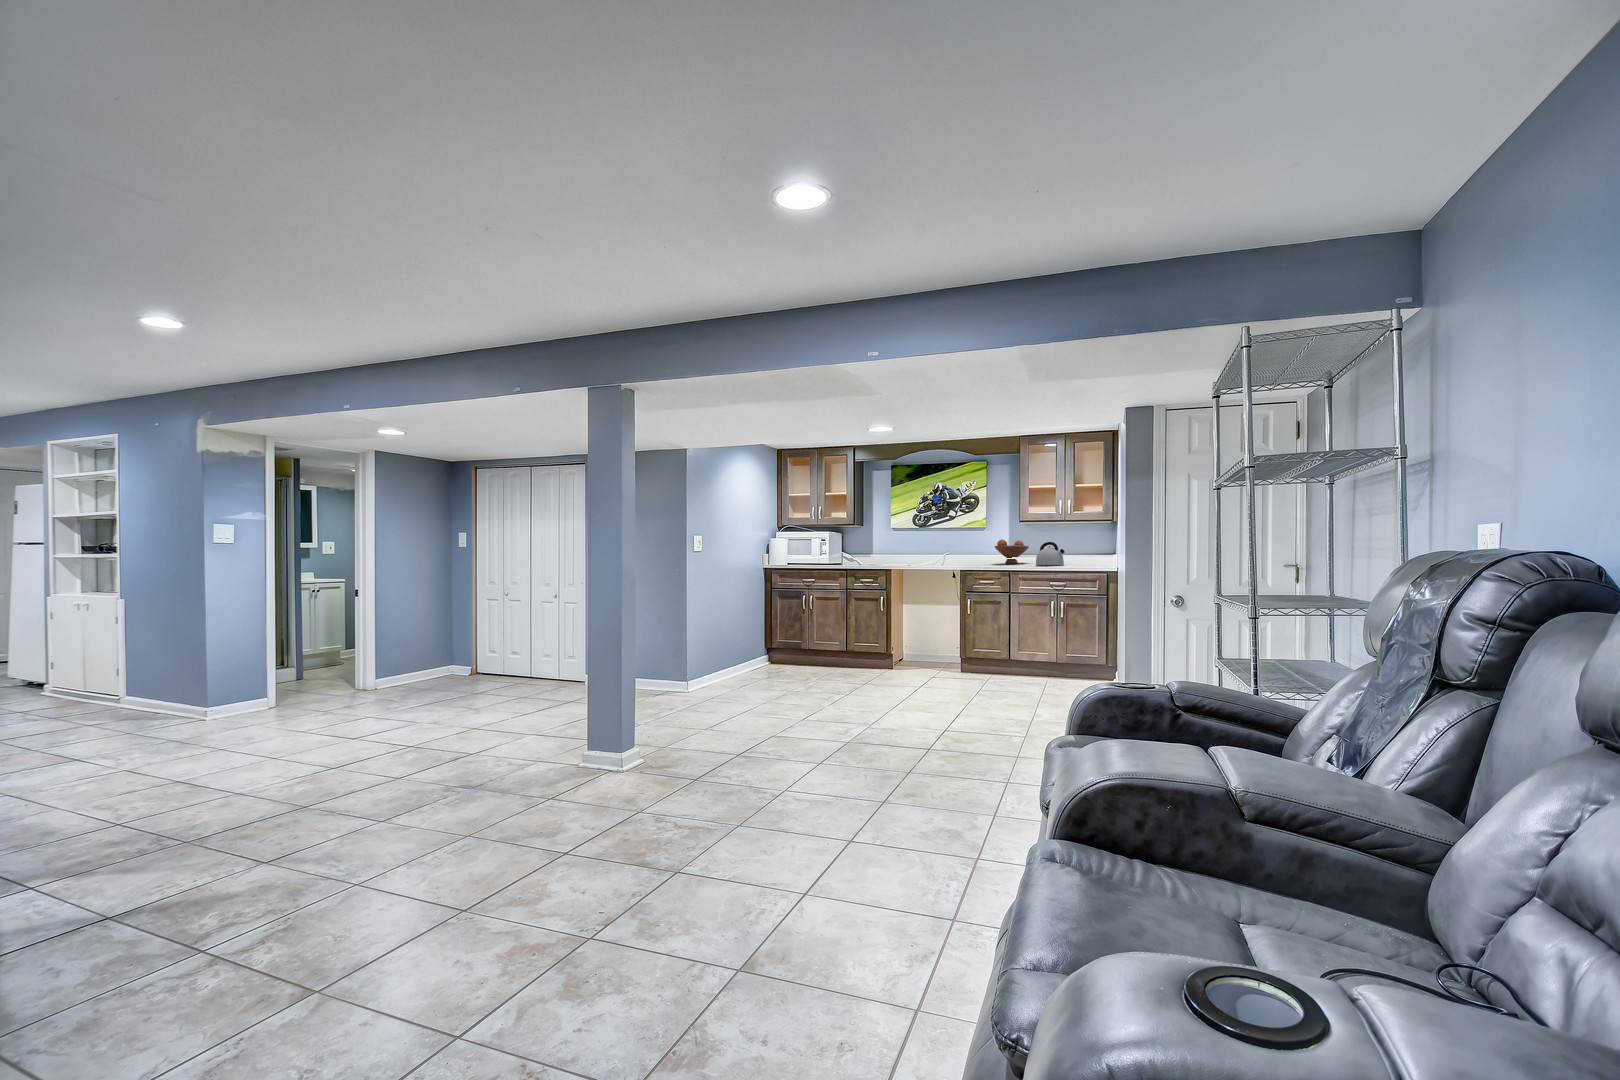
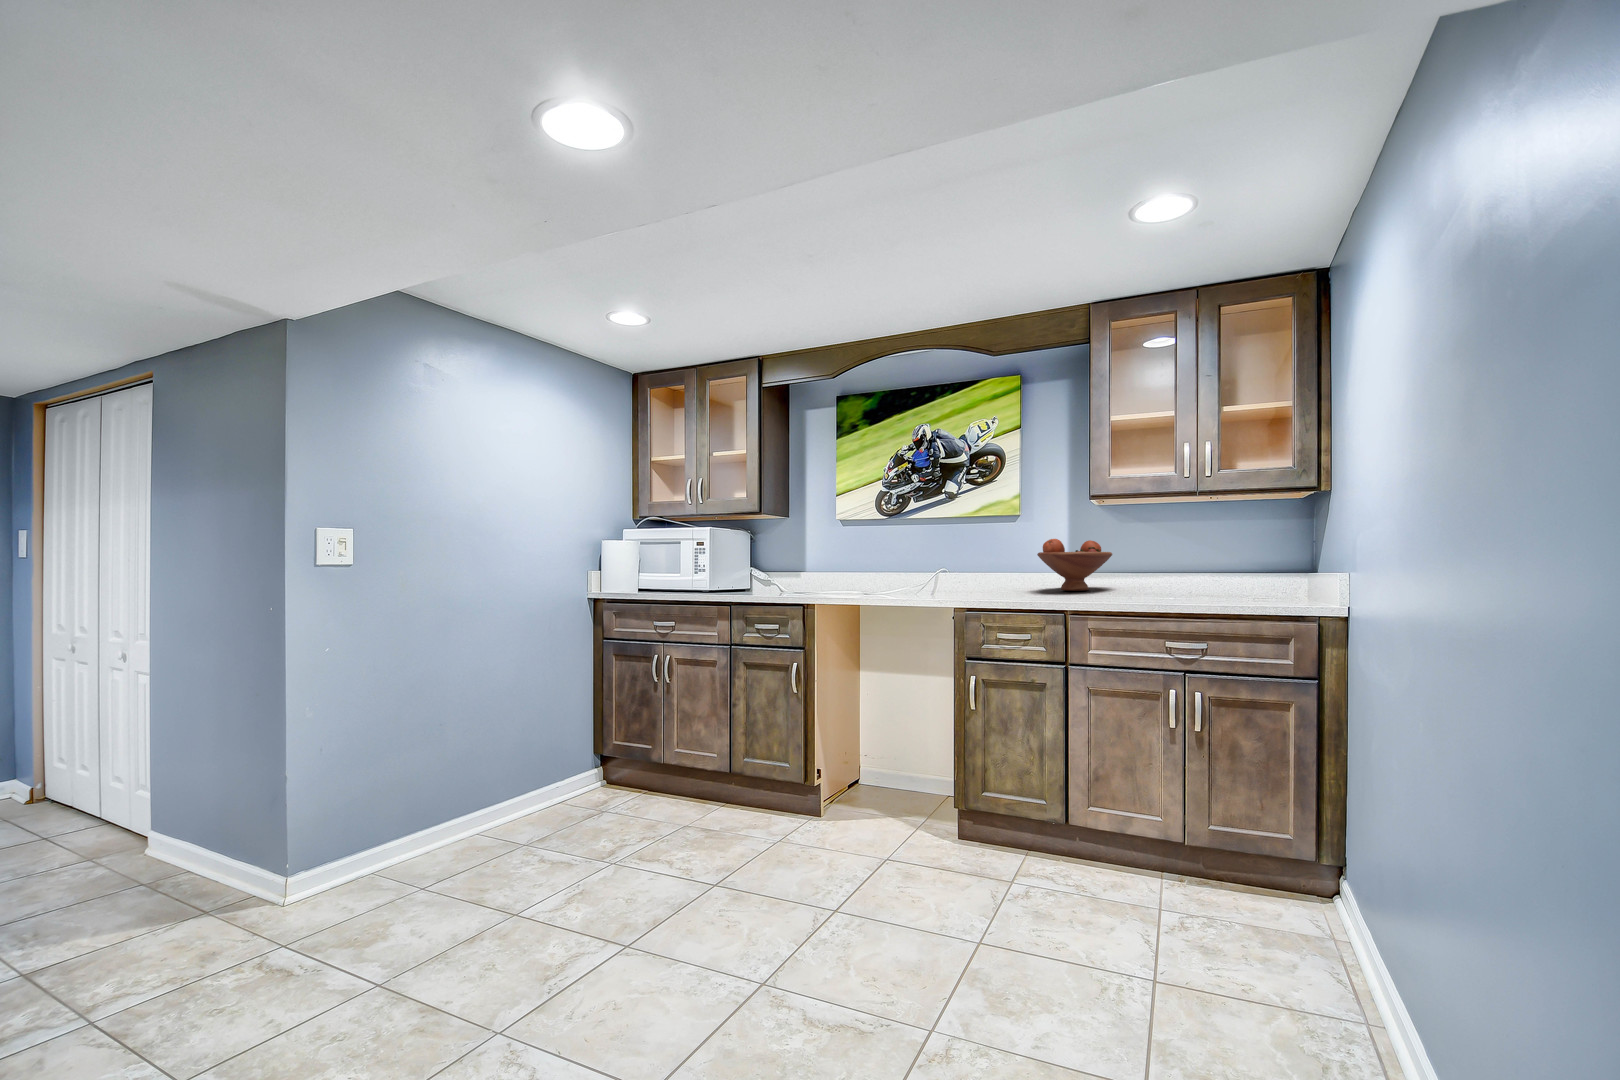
kettle: present [1036,542,1065,565] -> none [1127,545,1200,602]

